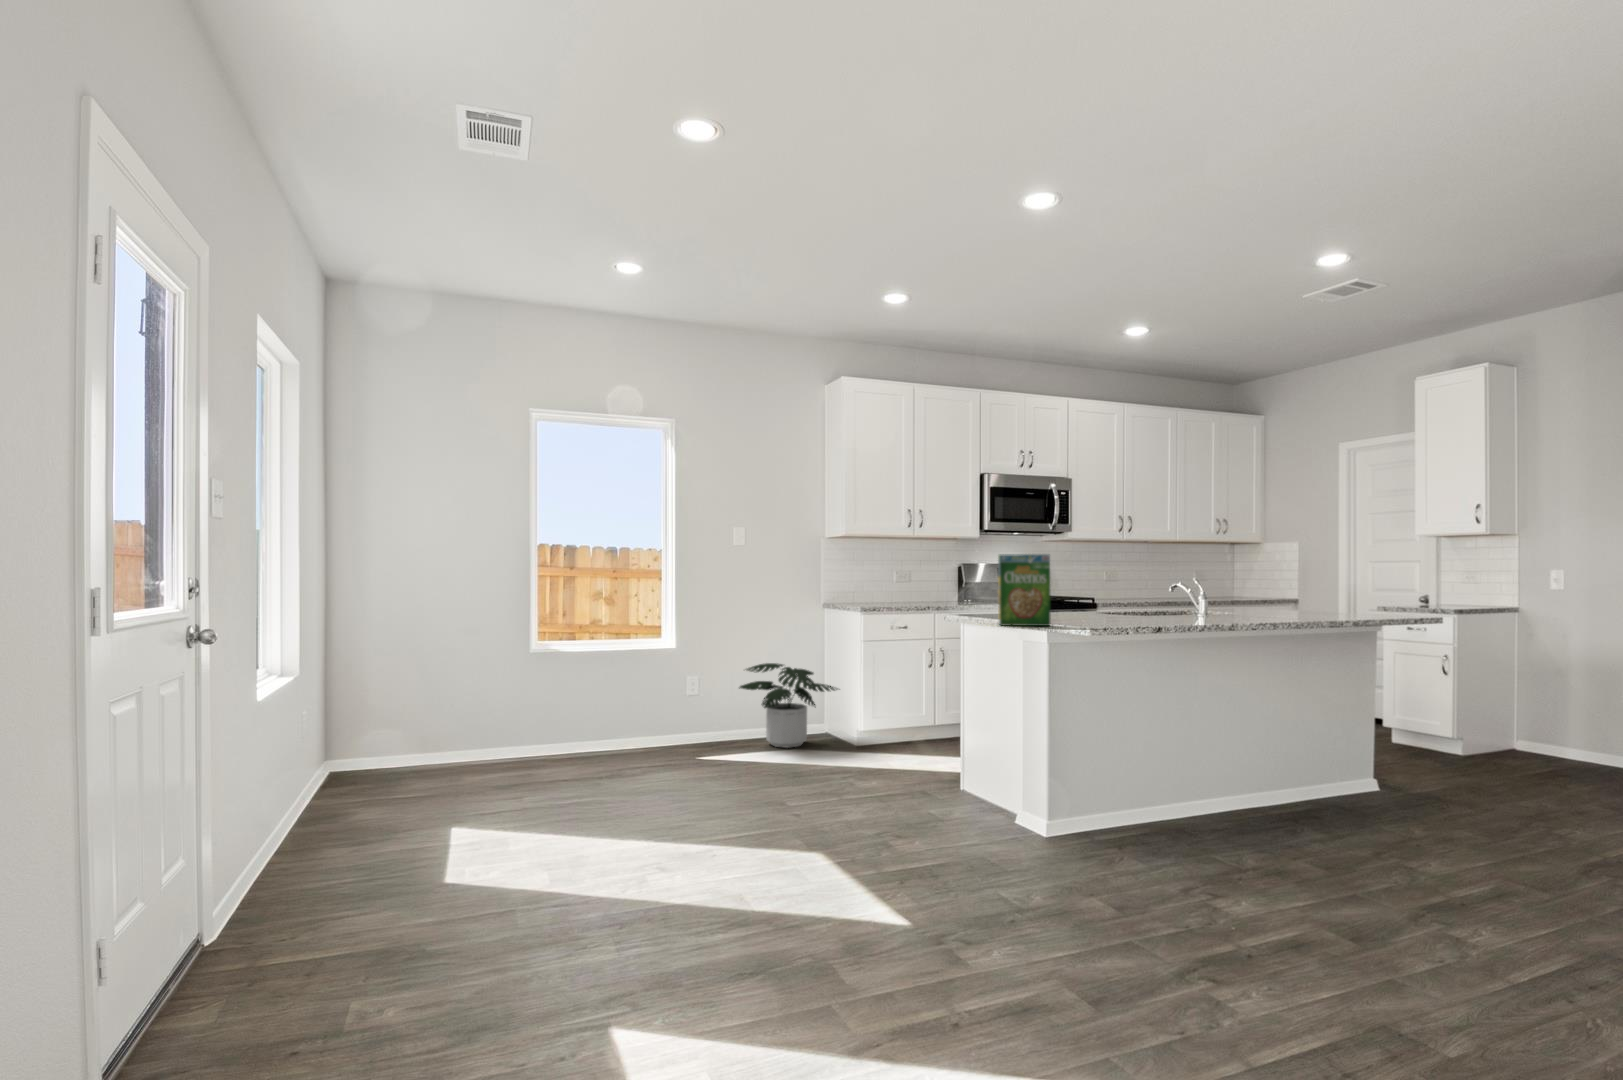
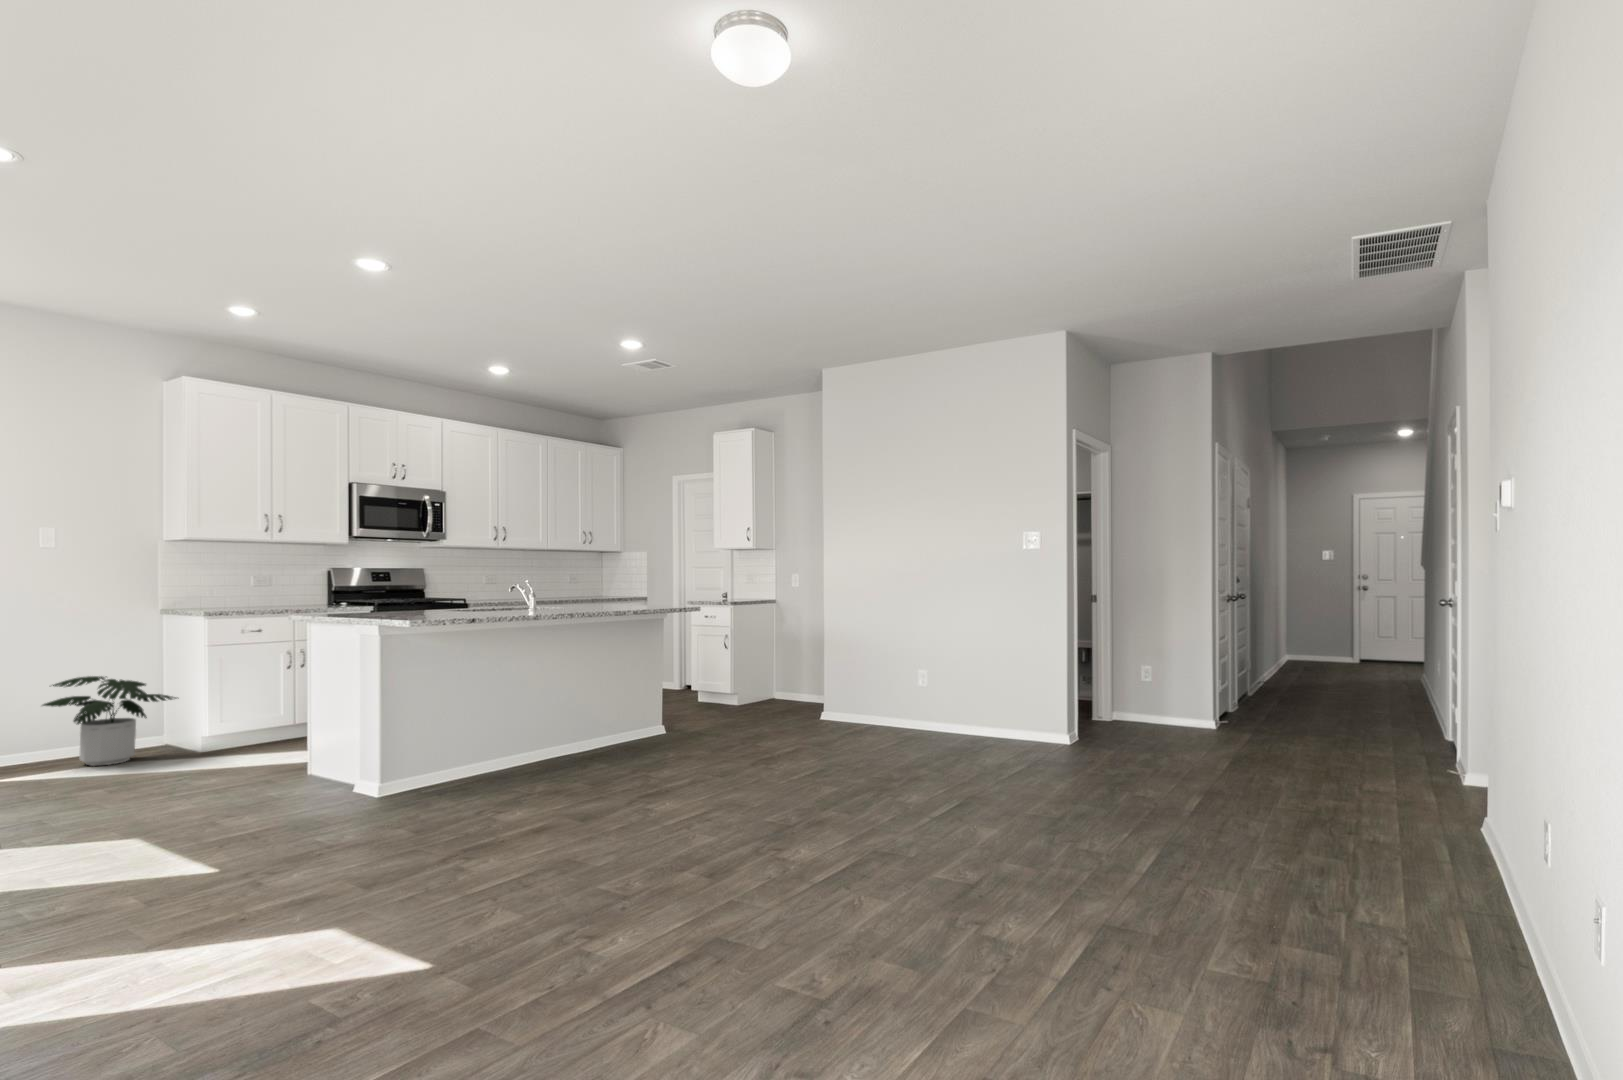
cereal box: present [998,554,1051,626] -> none [340,555,388,618]

